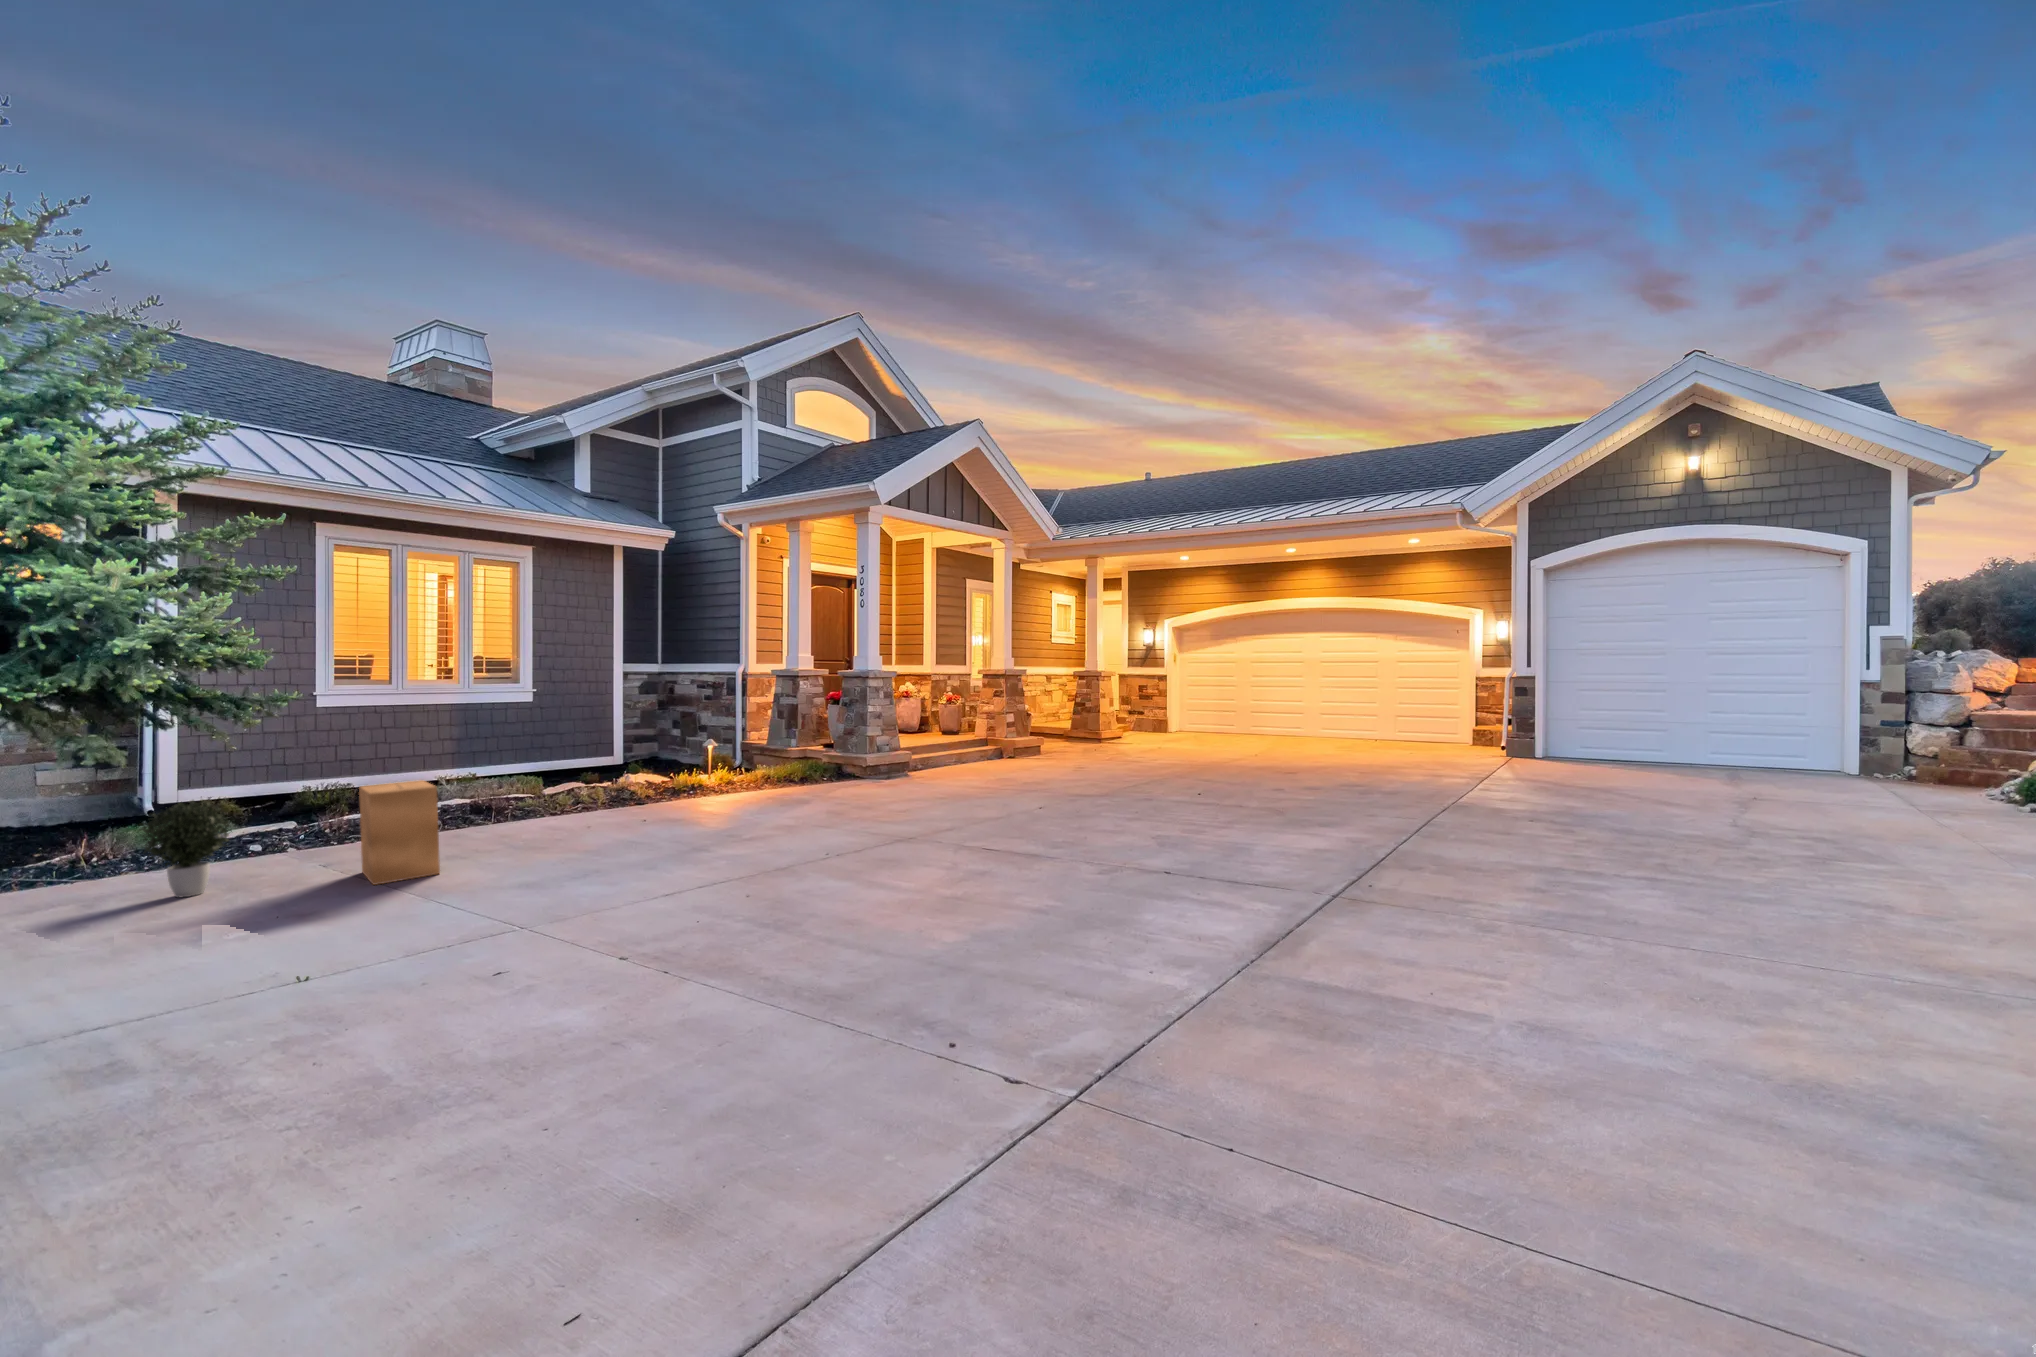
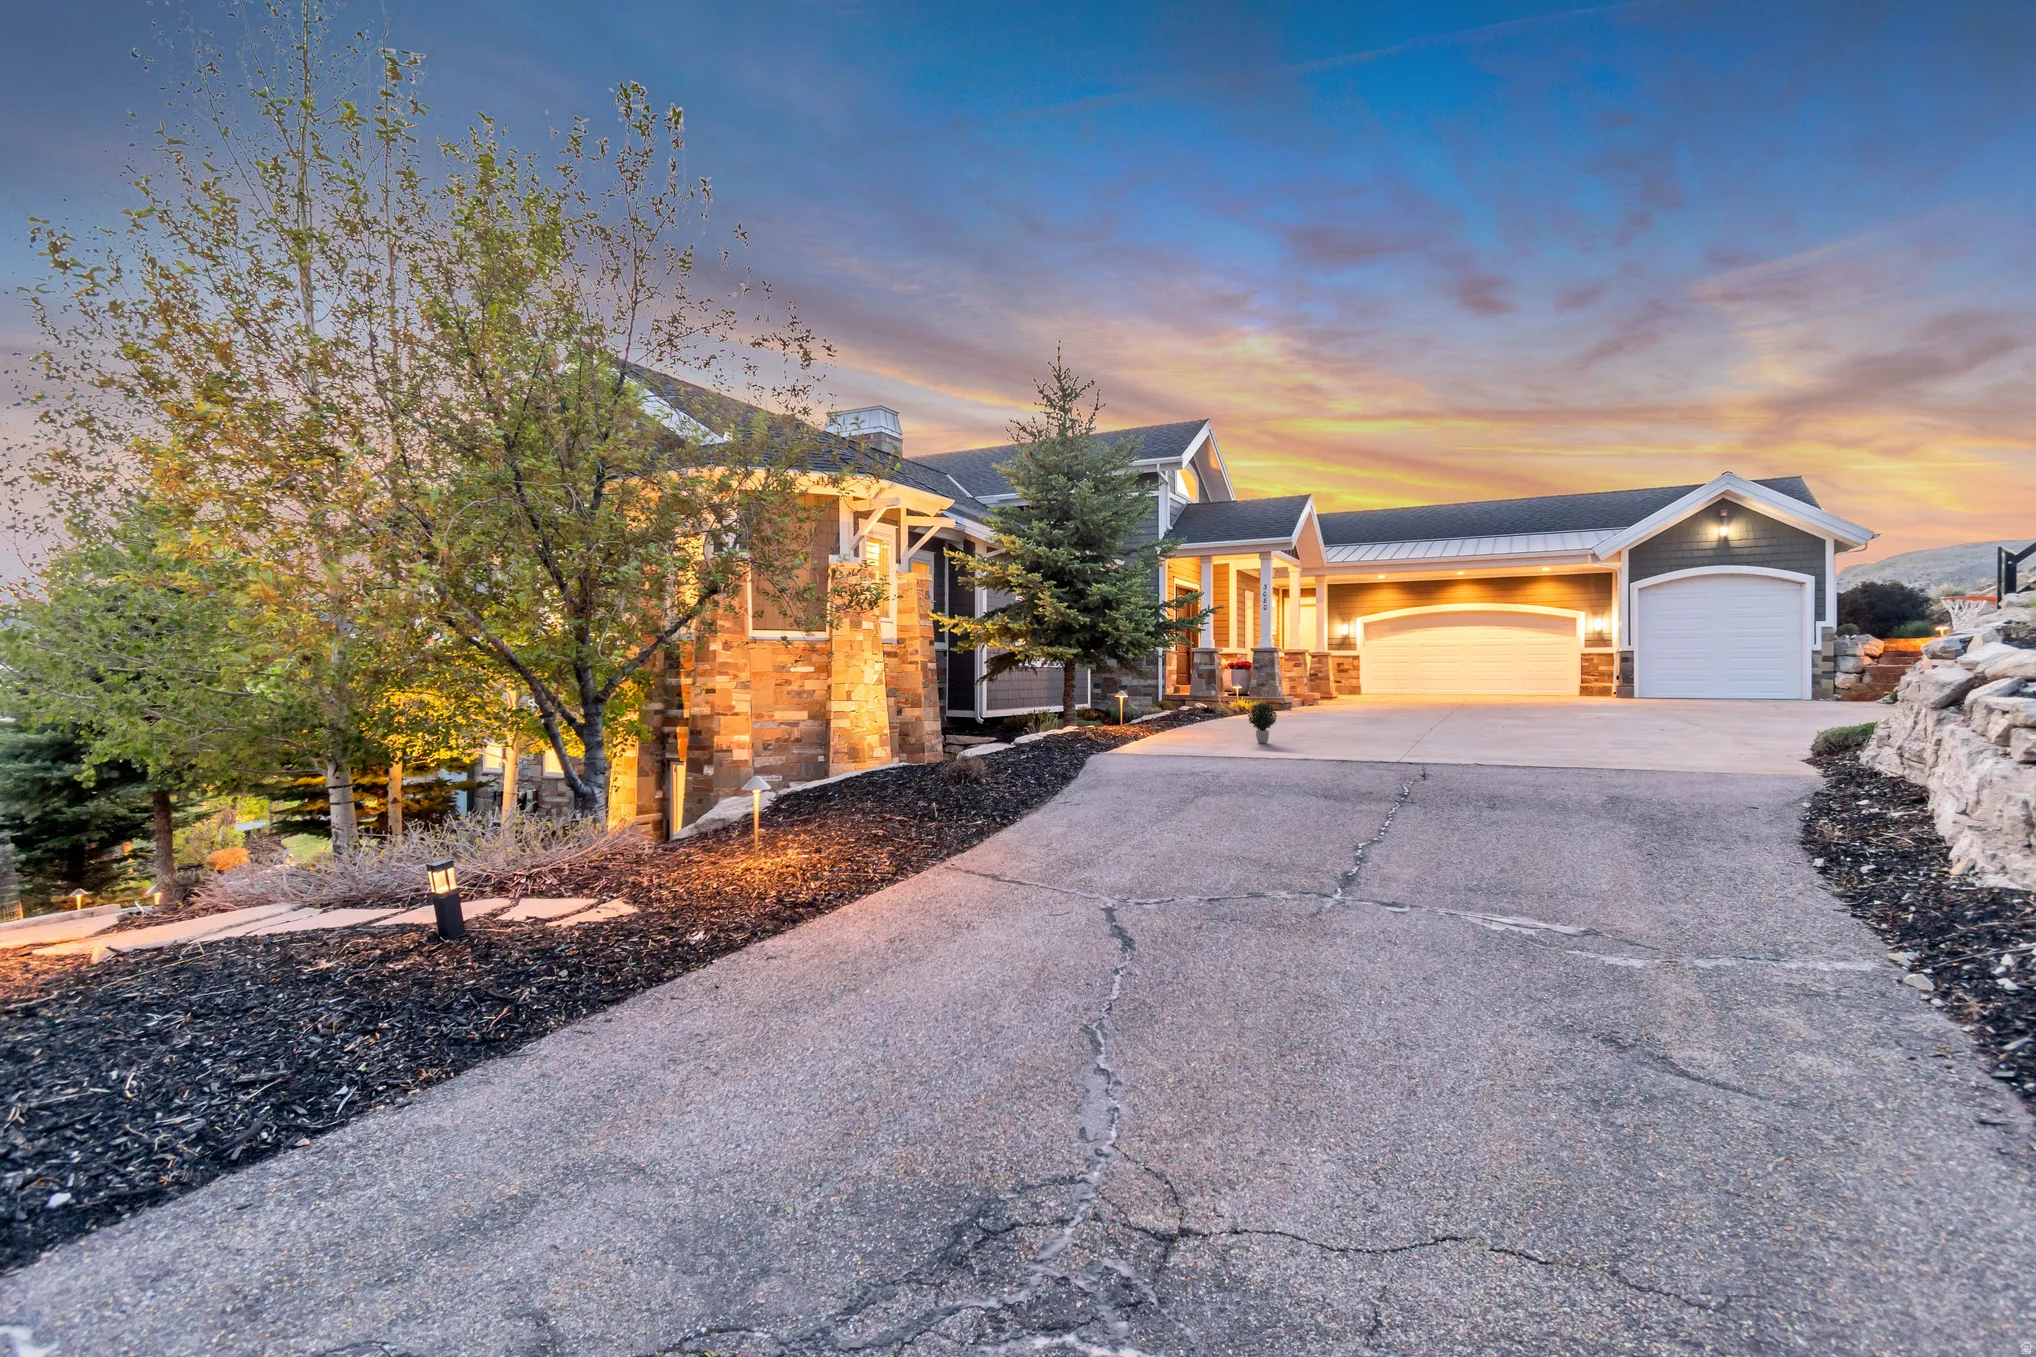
cardboard box: present [359,780,440,885] -> none [1292,698,1330,739]

